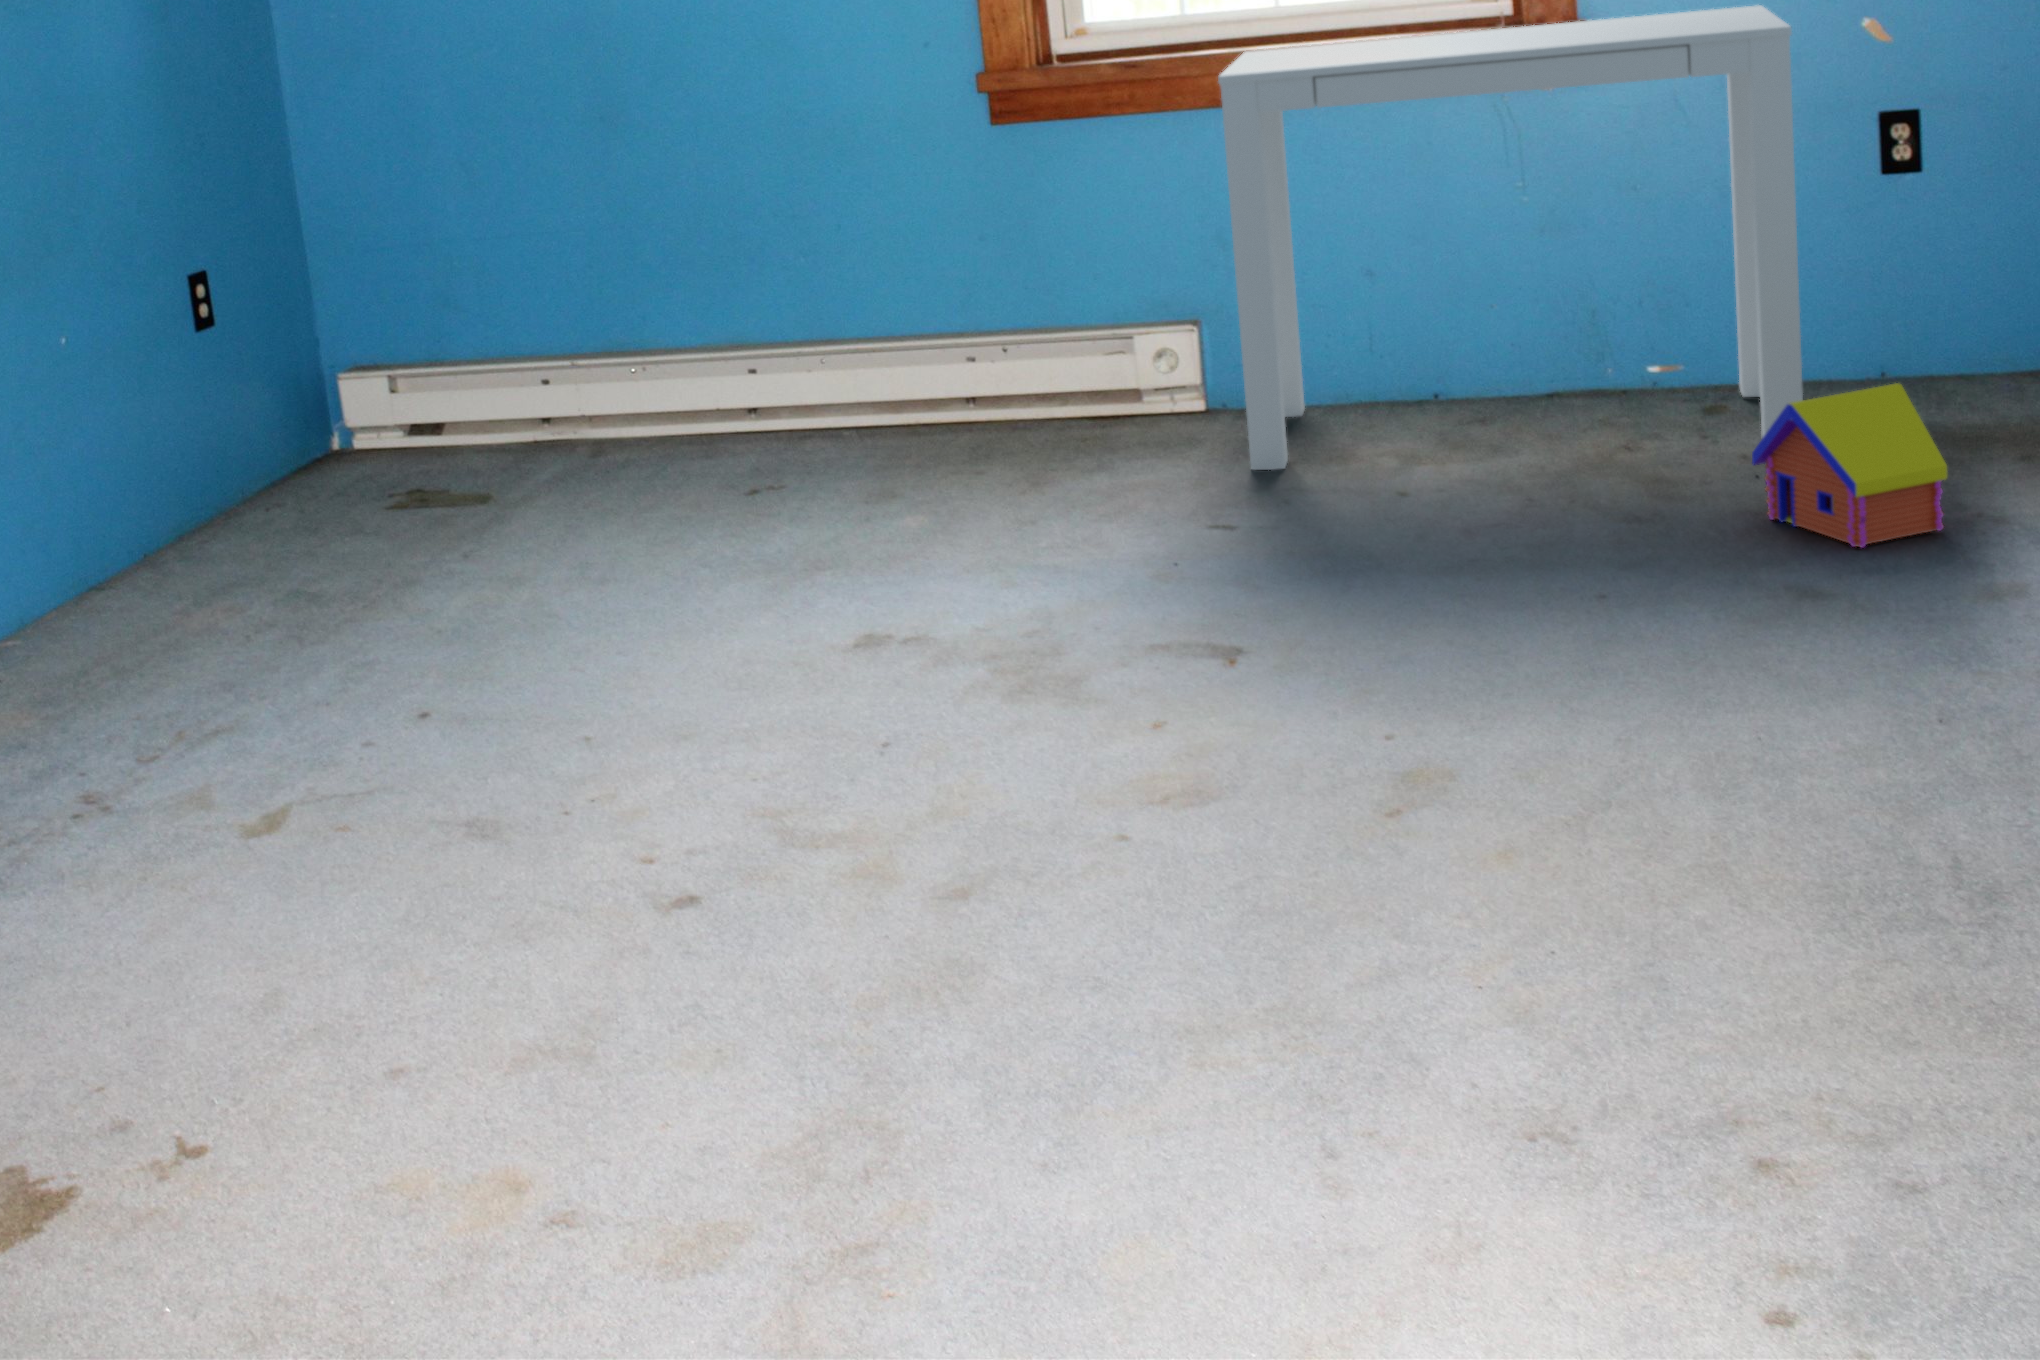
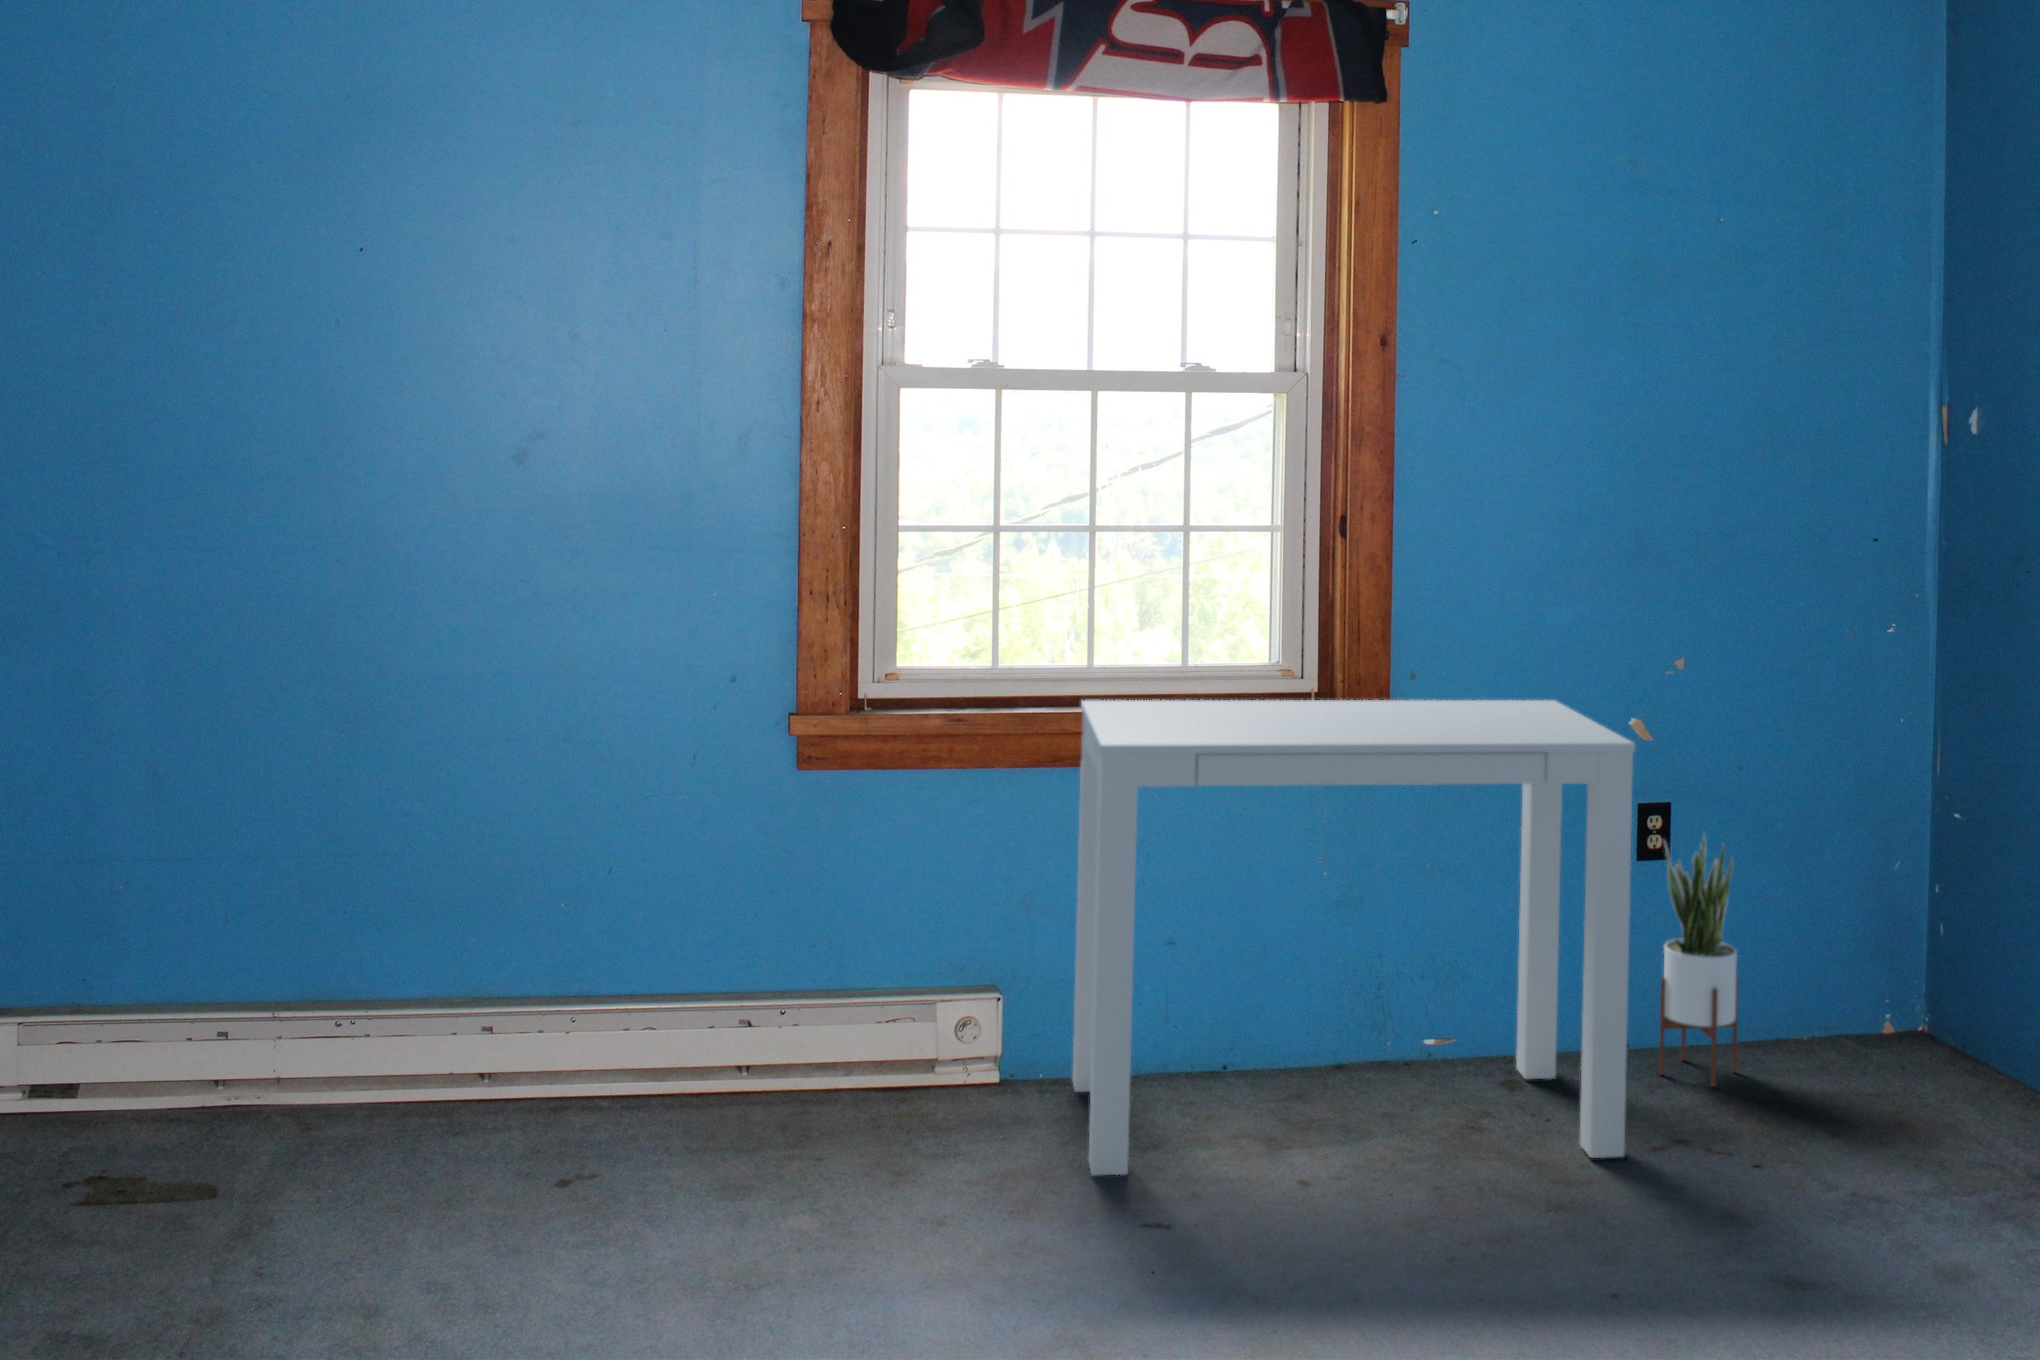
potted plant: none [1888,131,2000,398] -> present [1659,834,1739,1087]
toy house: present [1752,383,1948,548] -> none [1636,1119,1825,1304]

